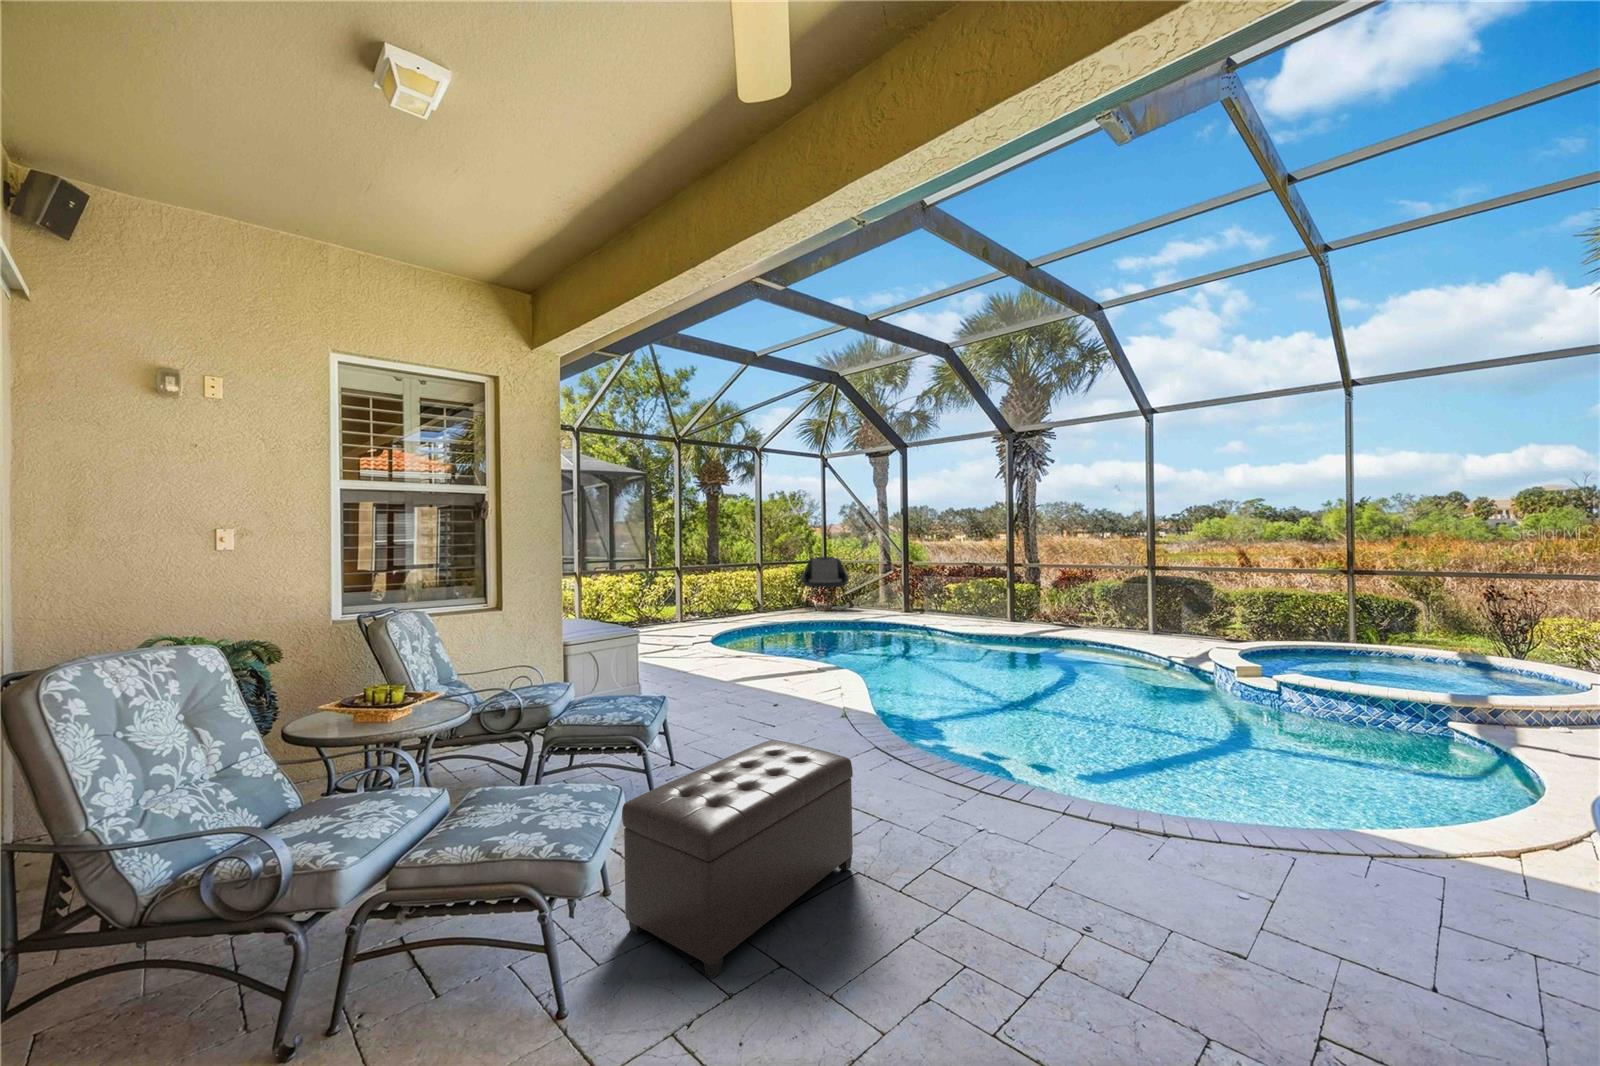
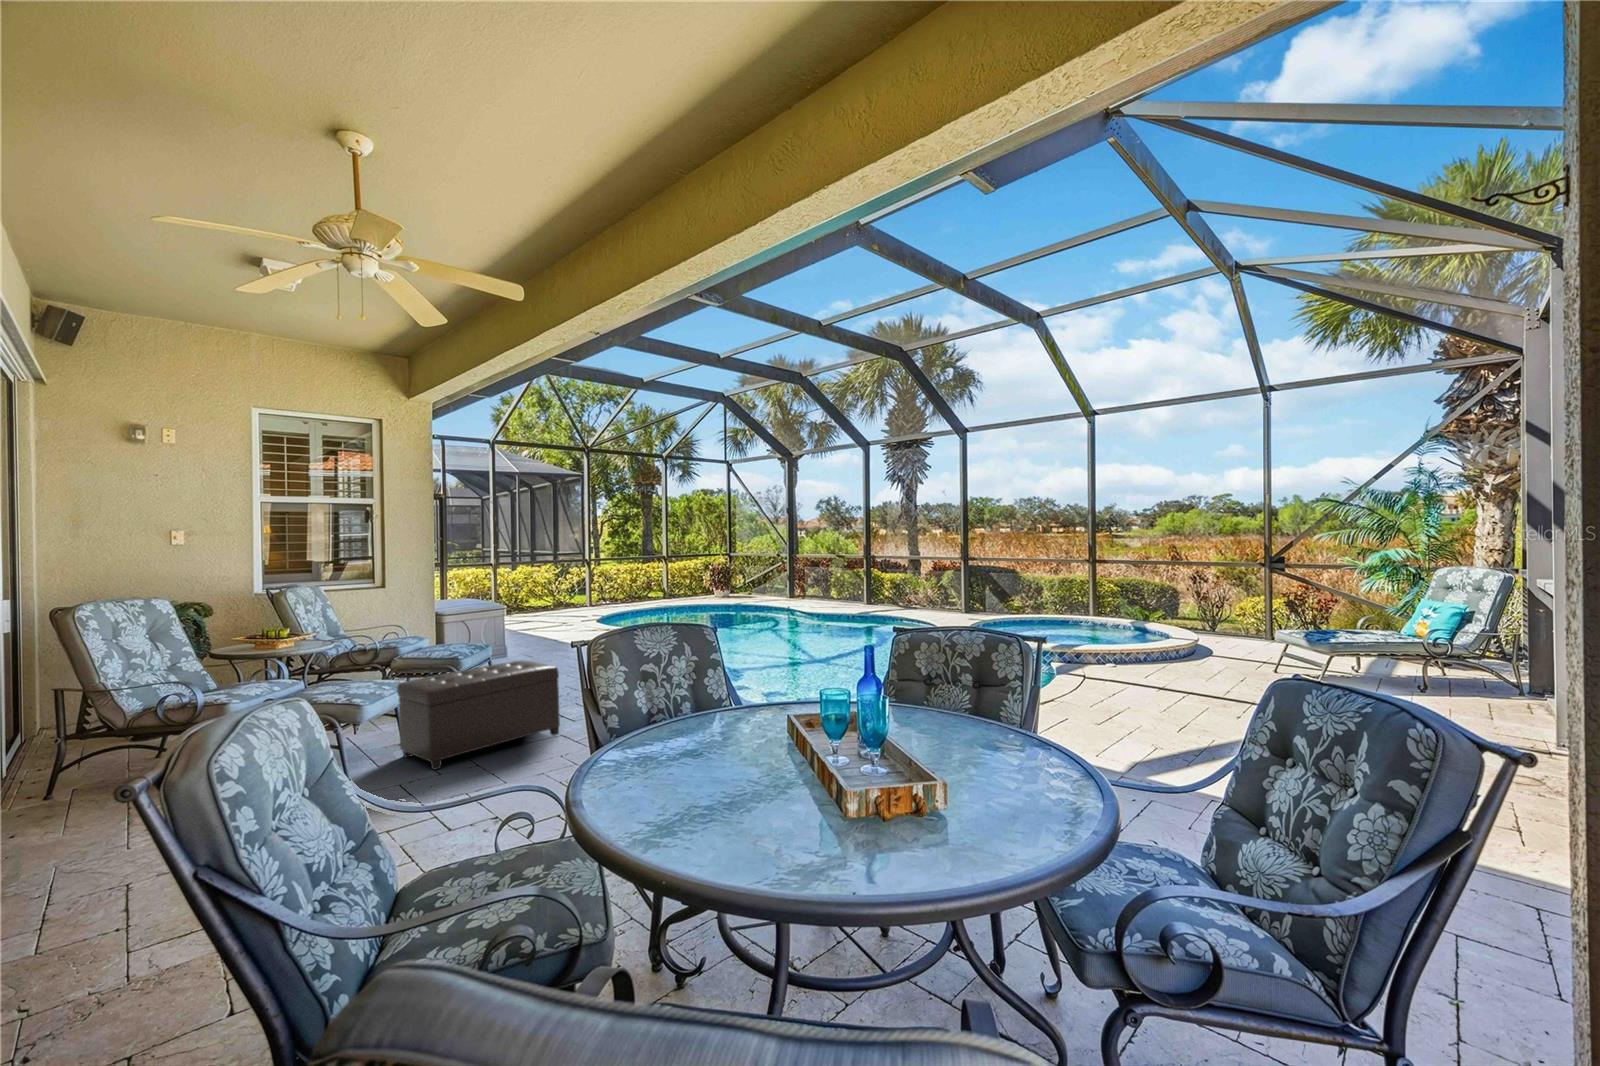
lounge chair: present [802,557,849,610] -> none [709,552,753,601]

